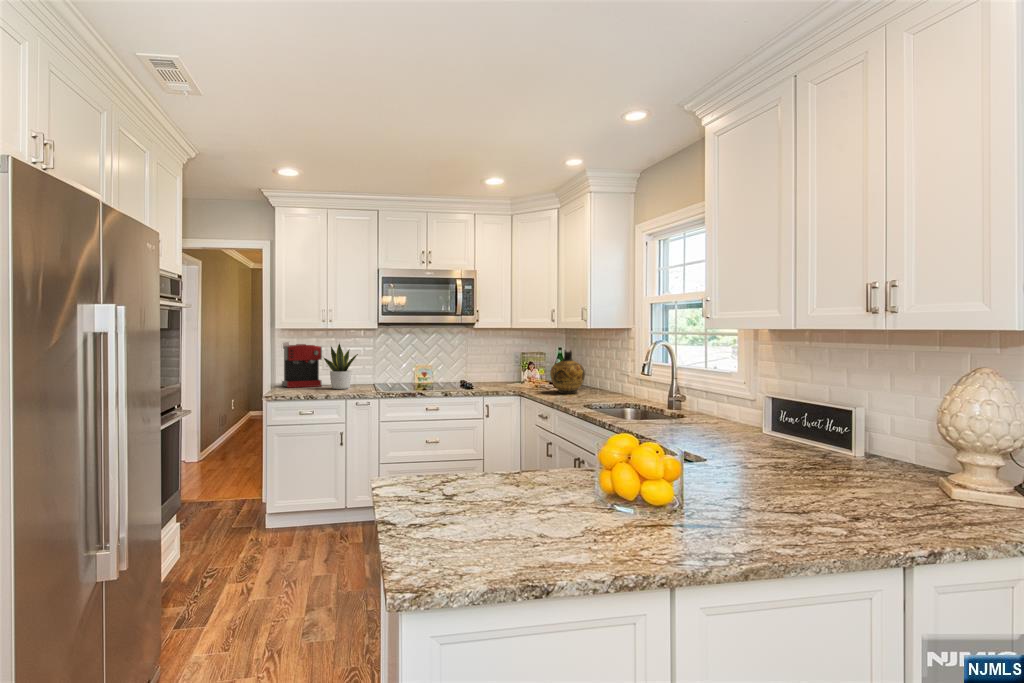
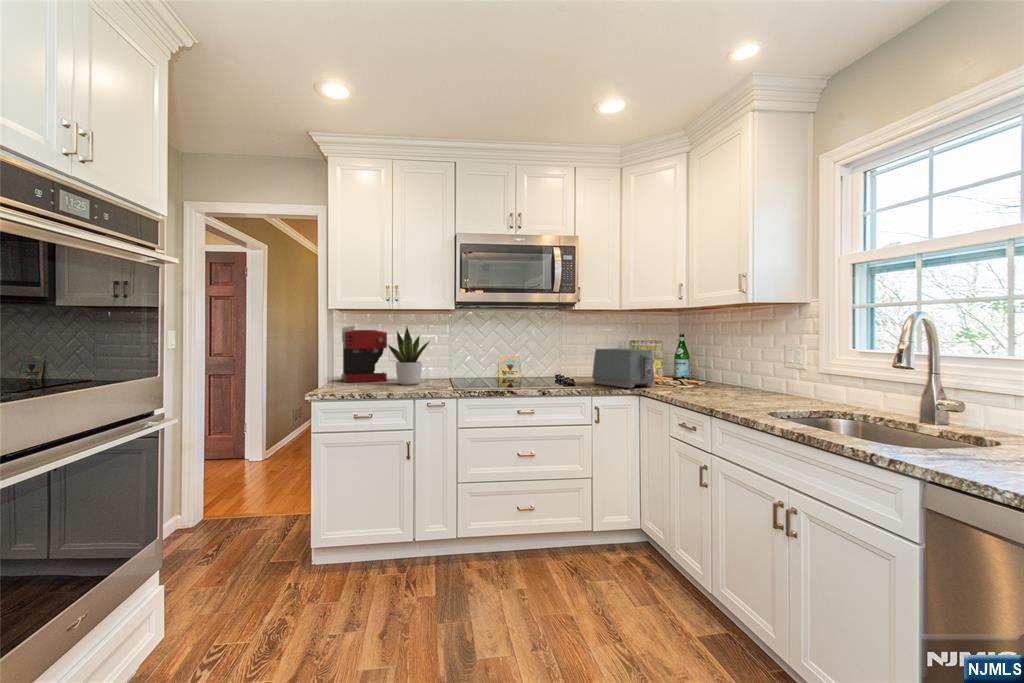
ceramic jug: present [550,350,585,393] -> none [687,333,738,394]
toaster: none [487,359,532,390] -> present [592,348,655,388]

